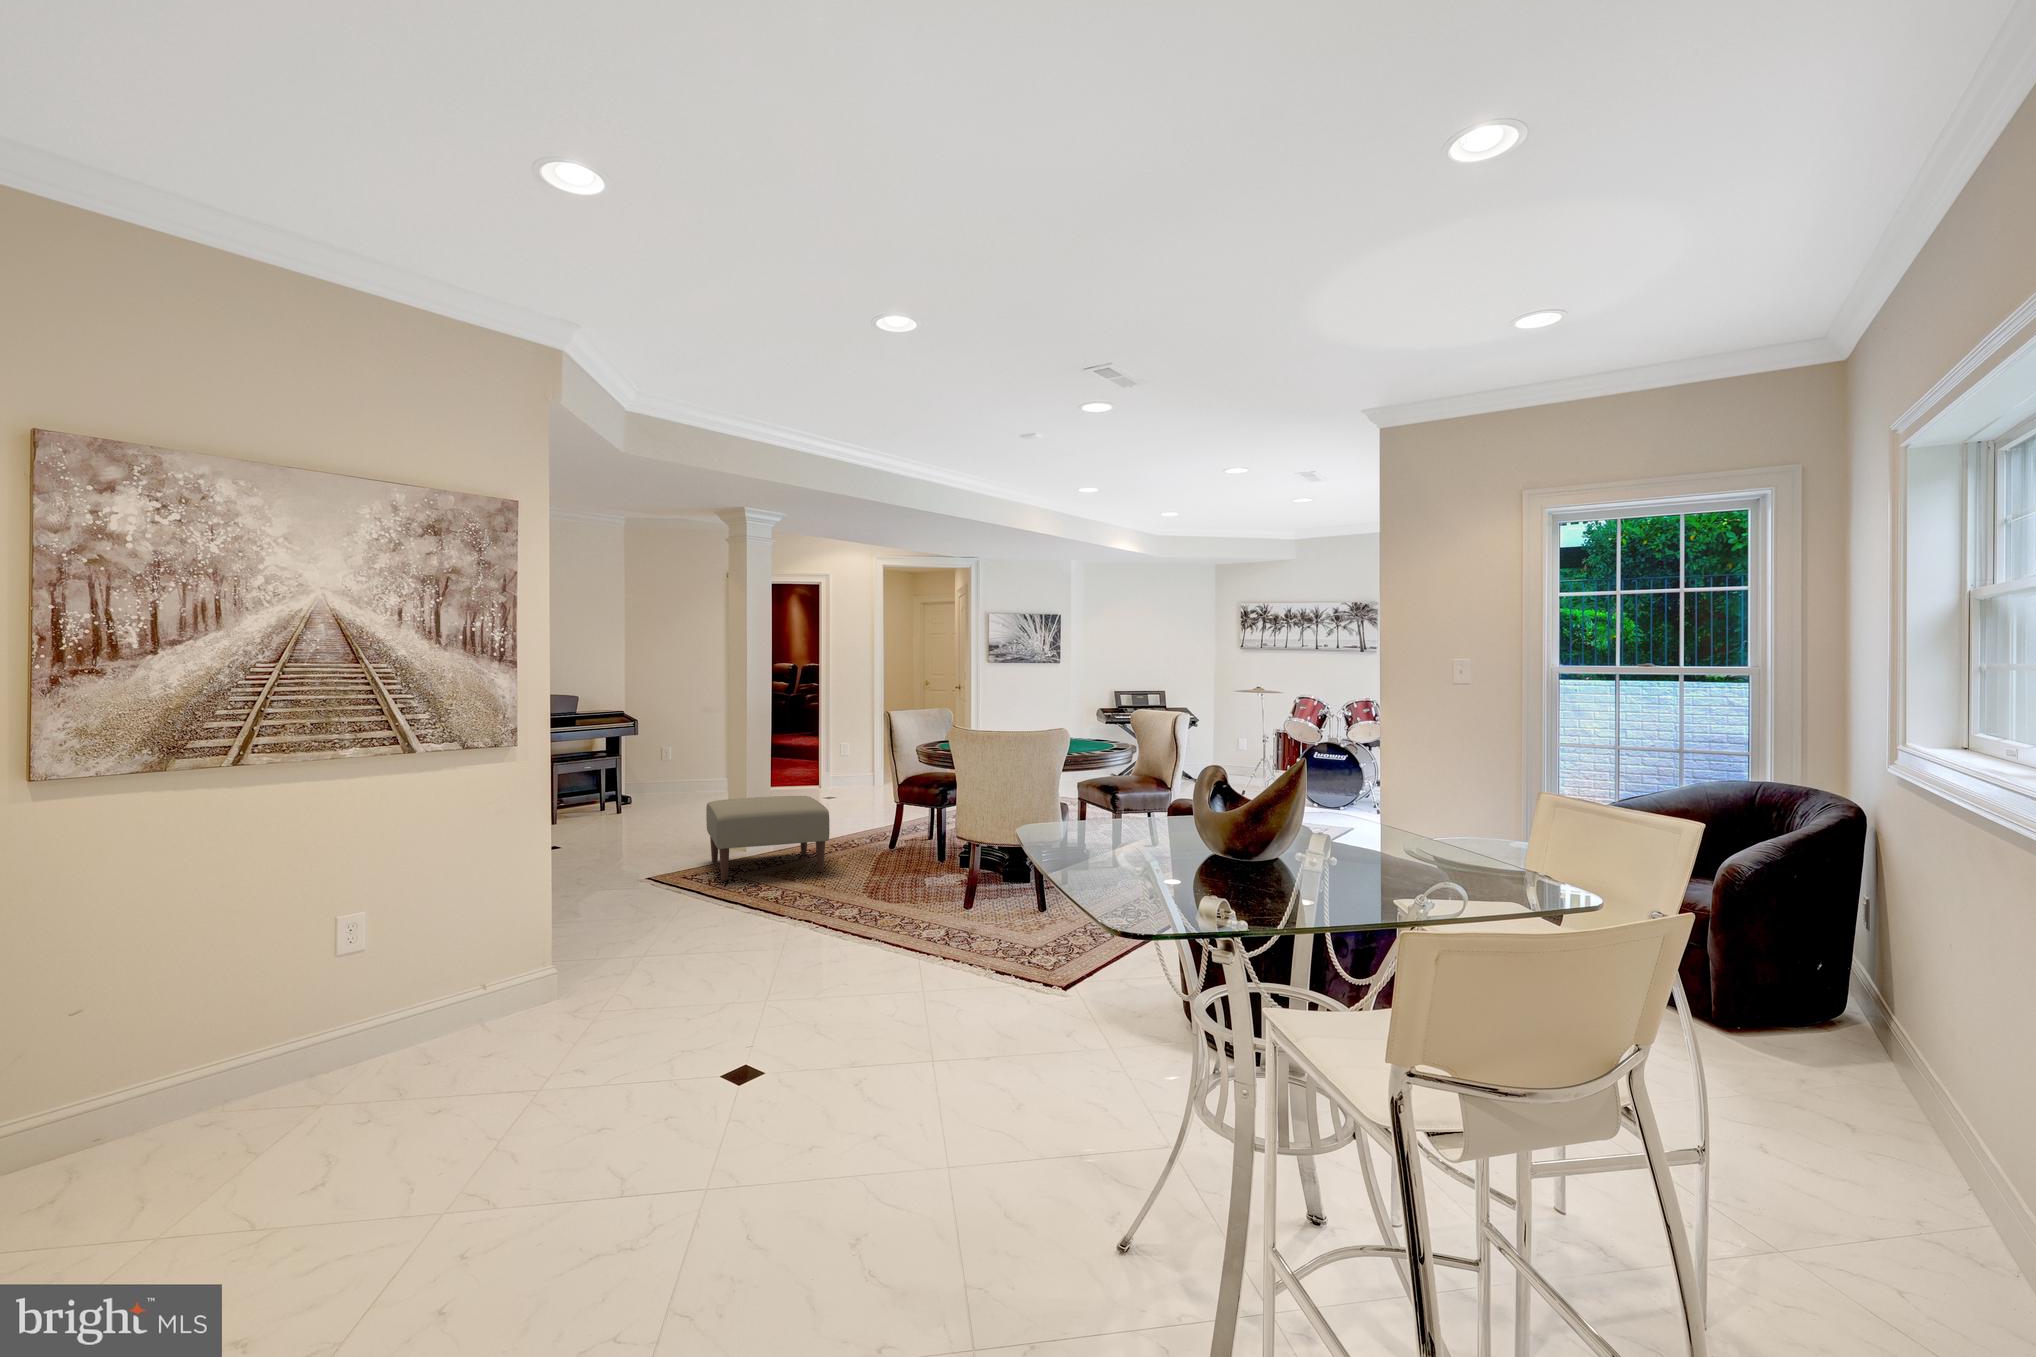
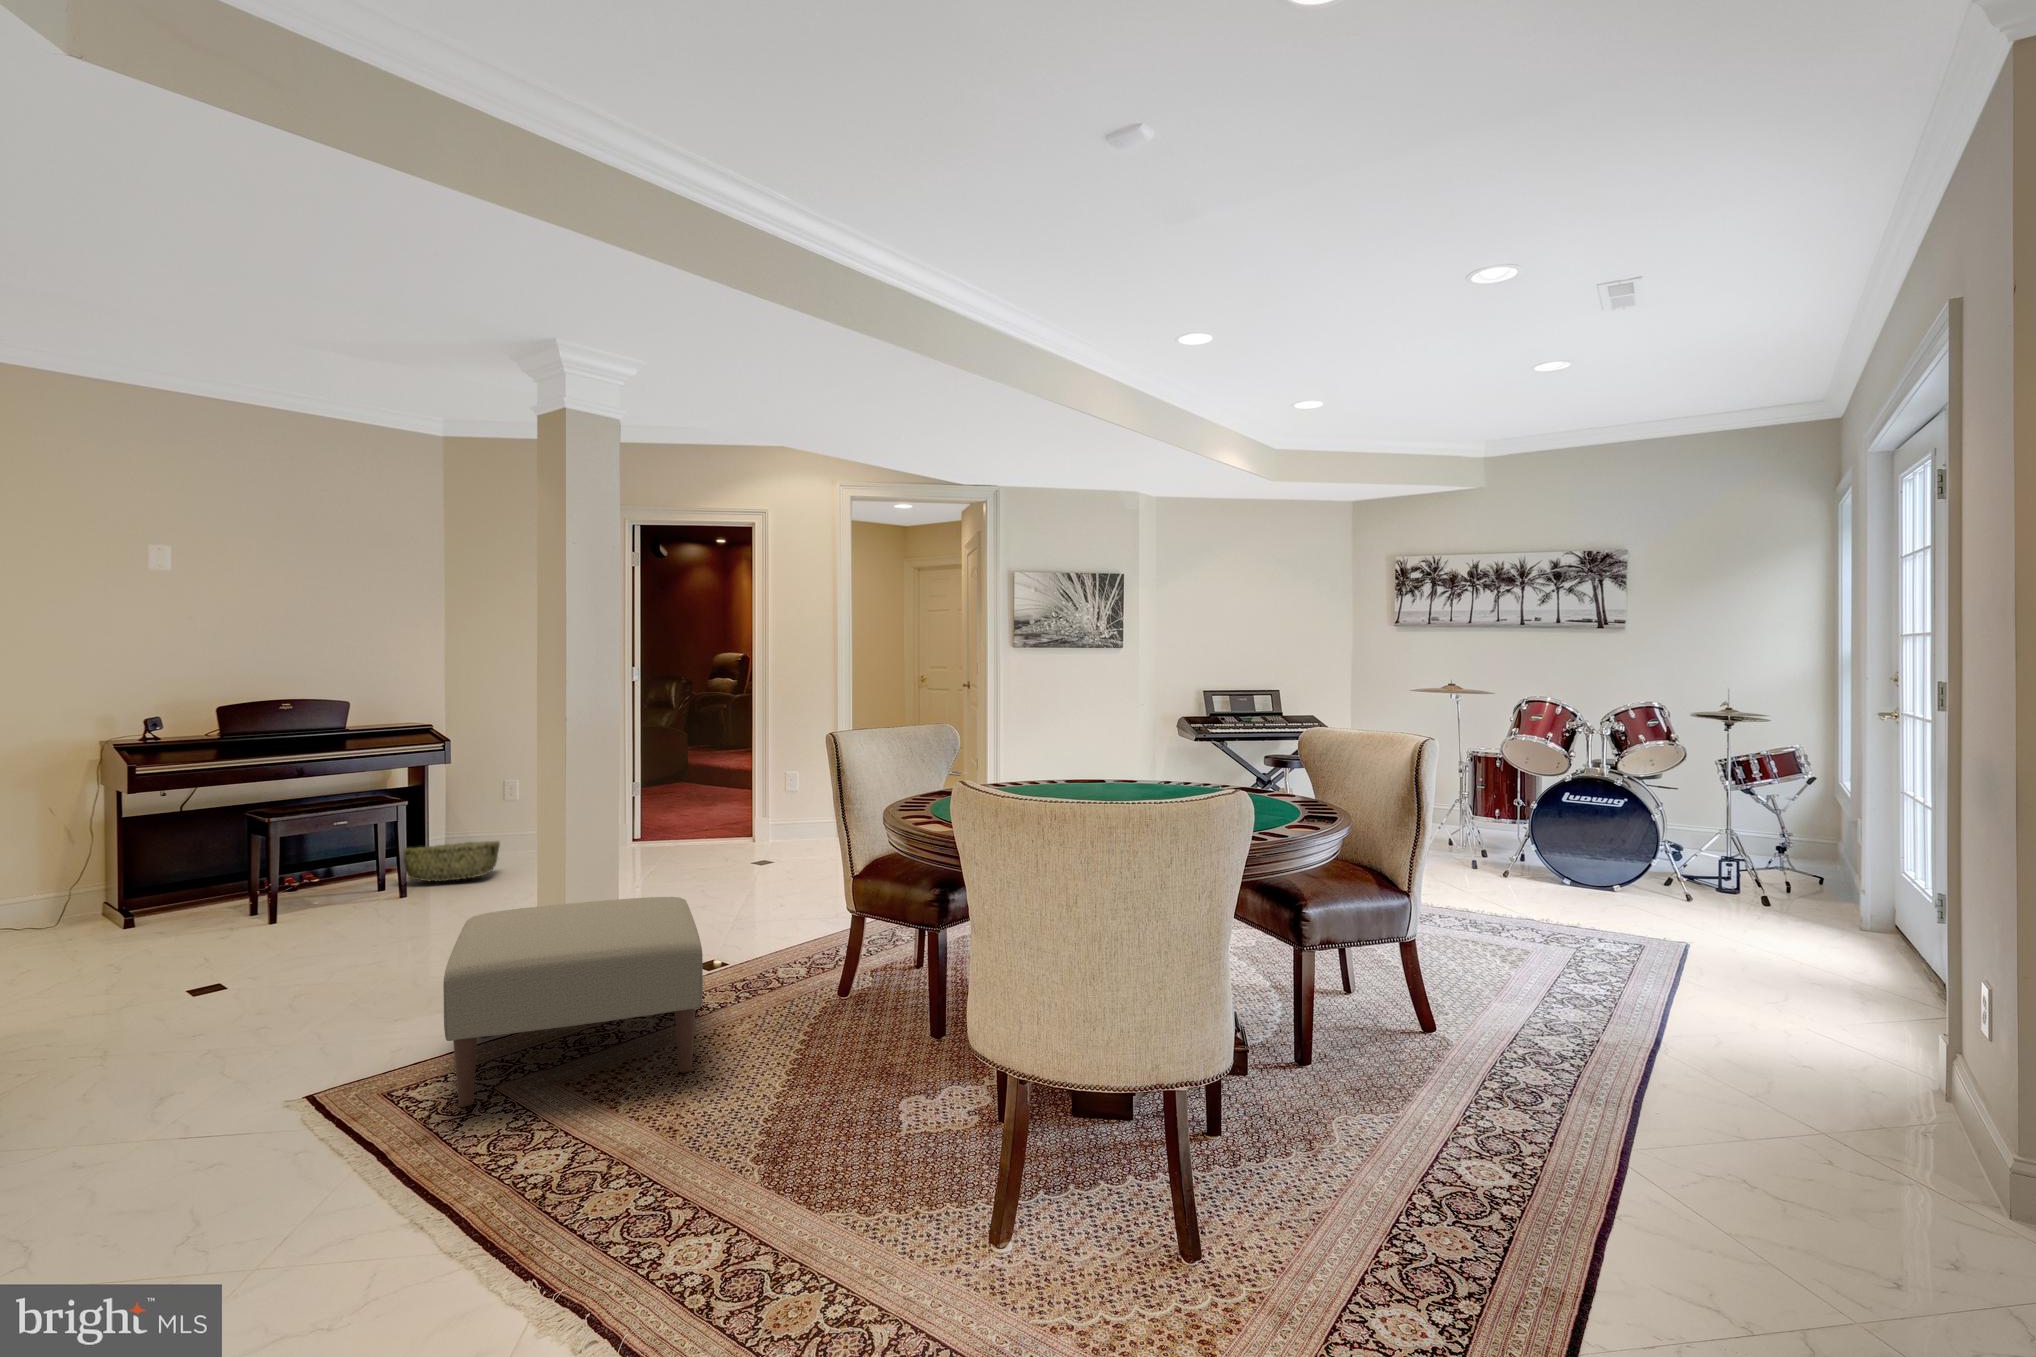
woven basket: none [611,782,668,806] -> present [404,841,500,882]

